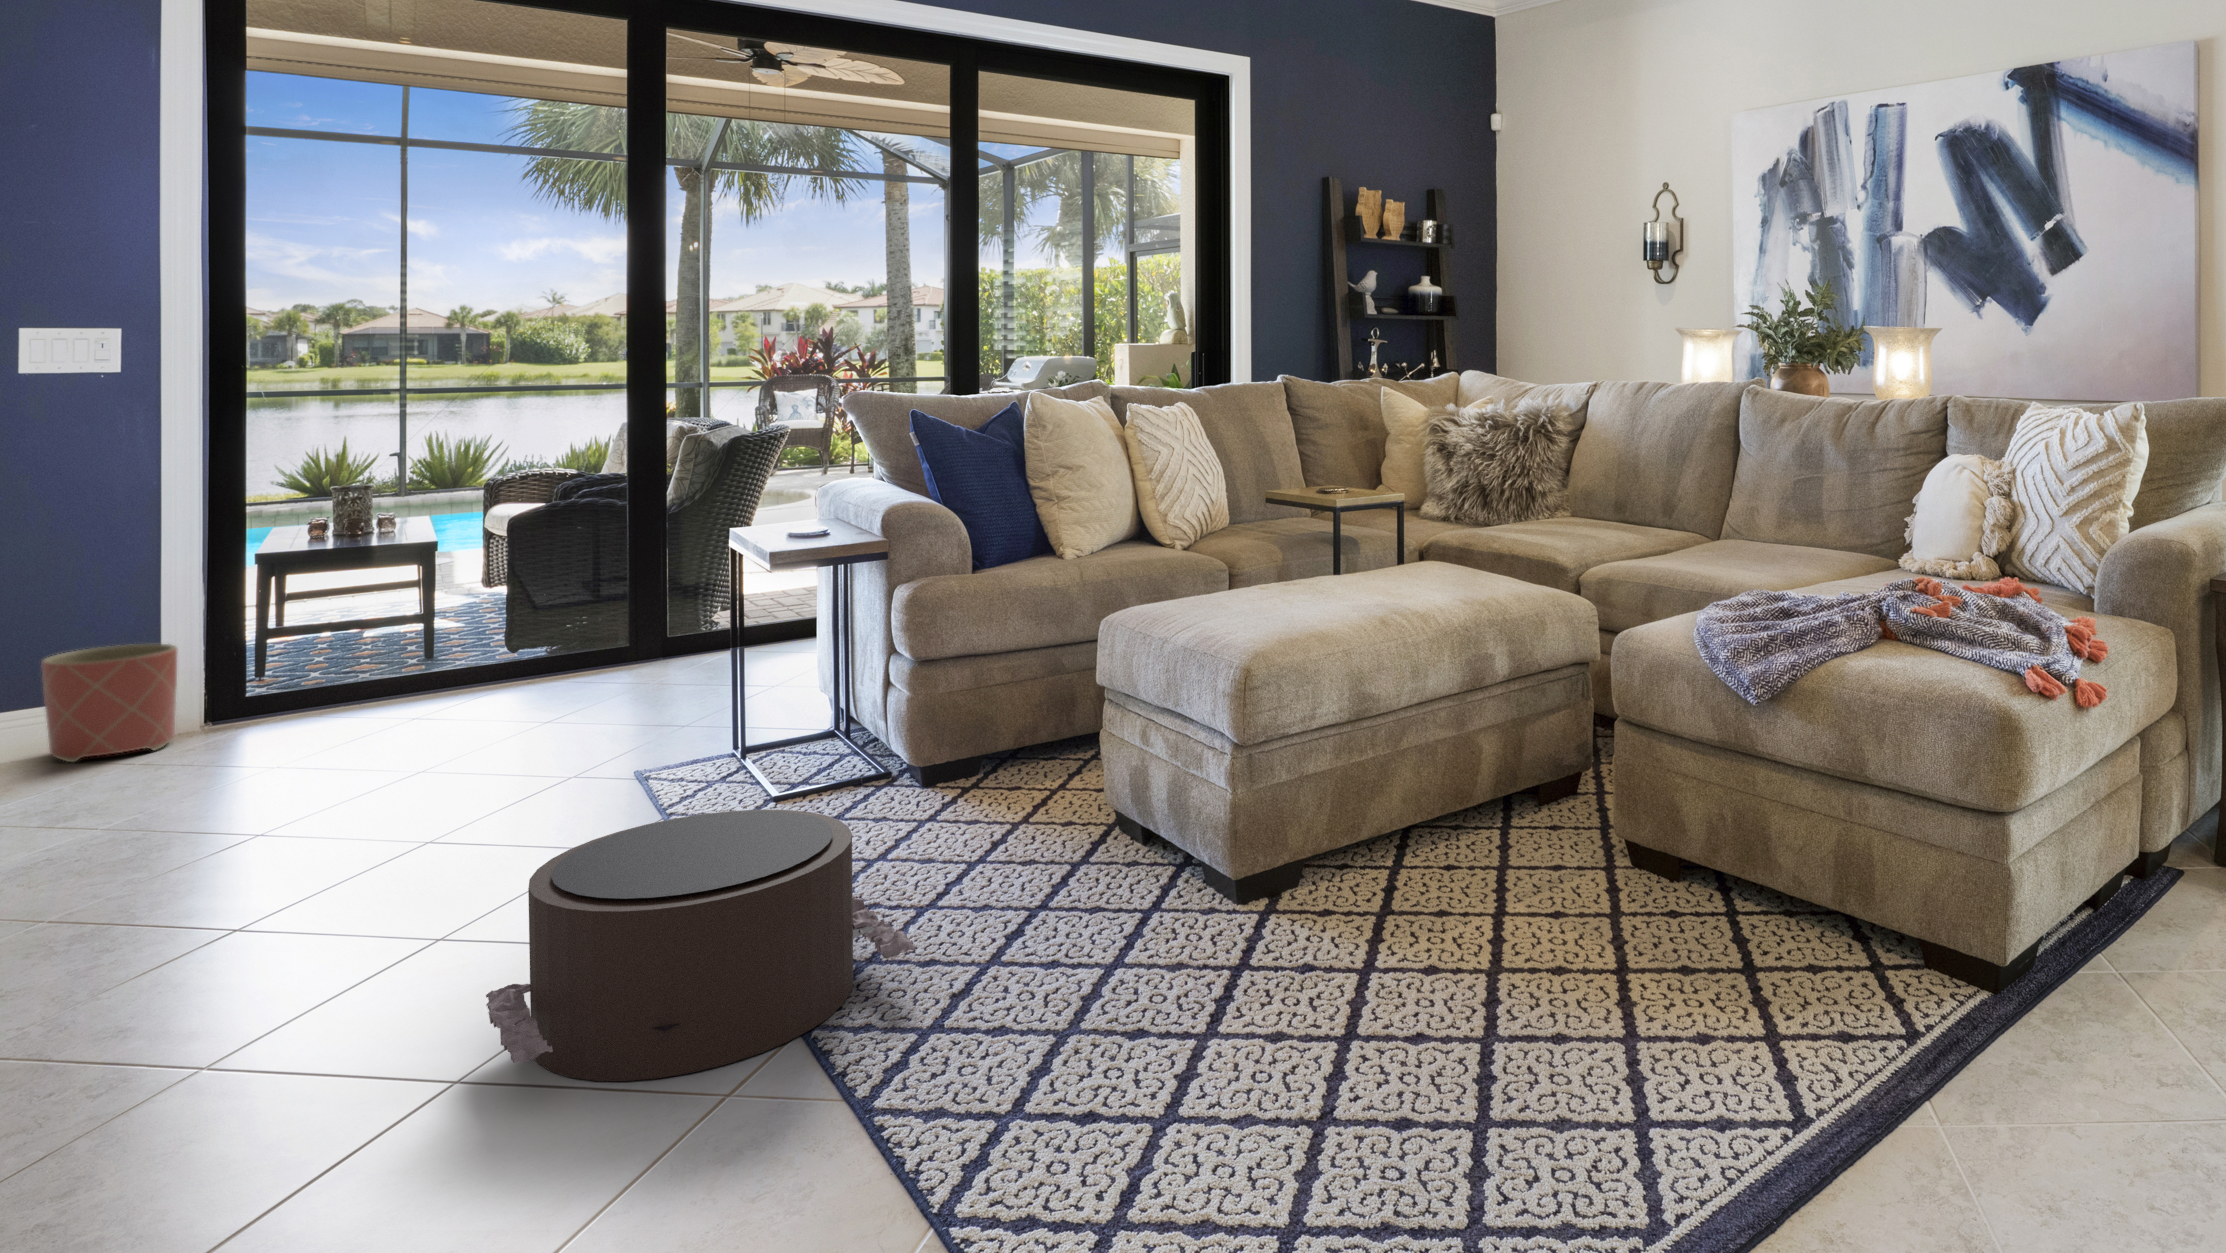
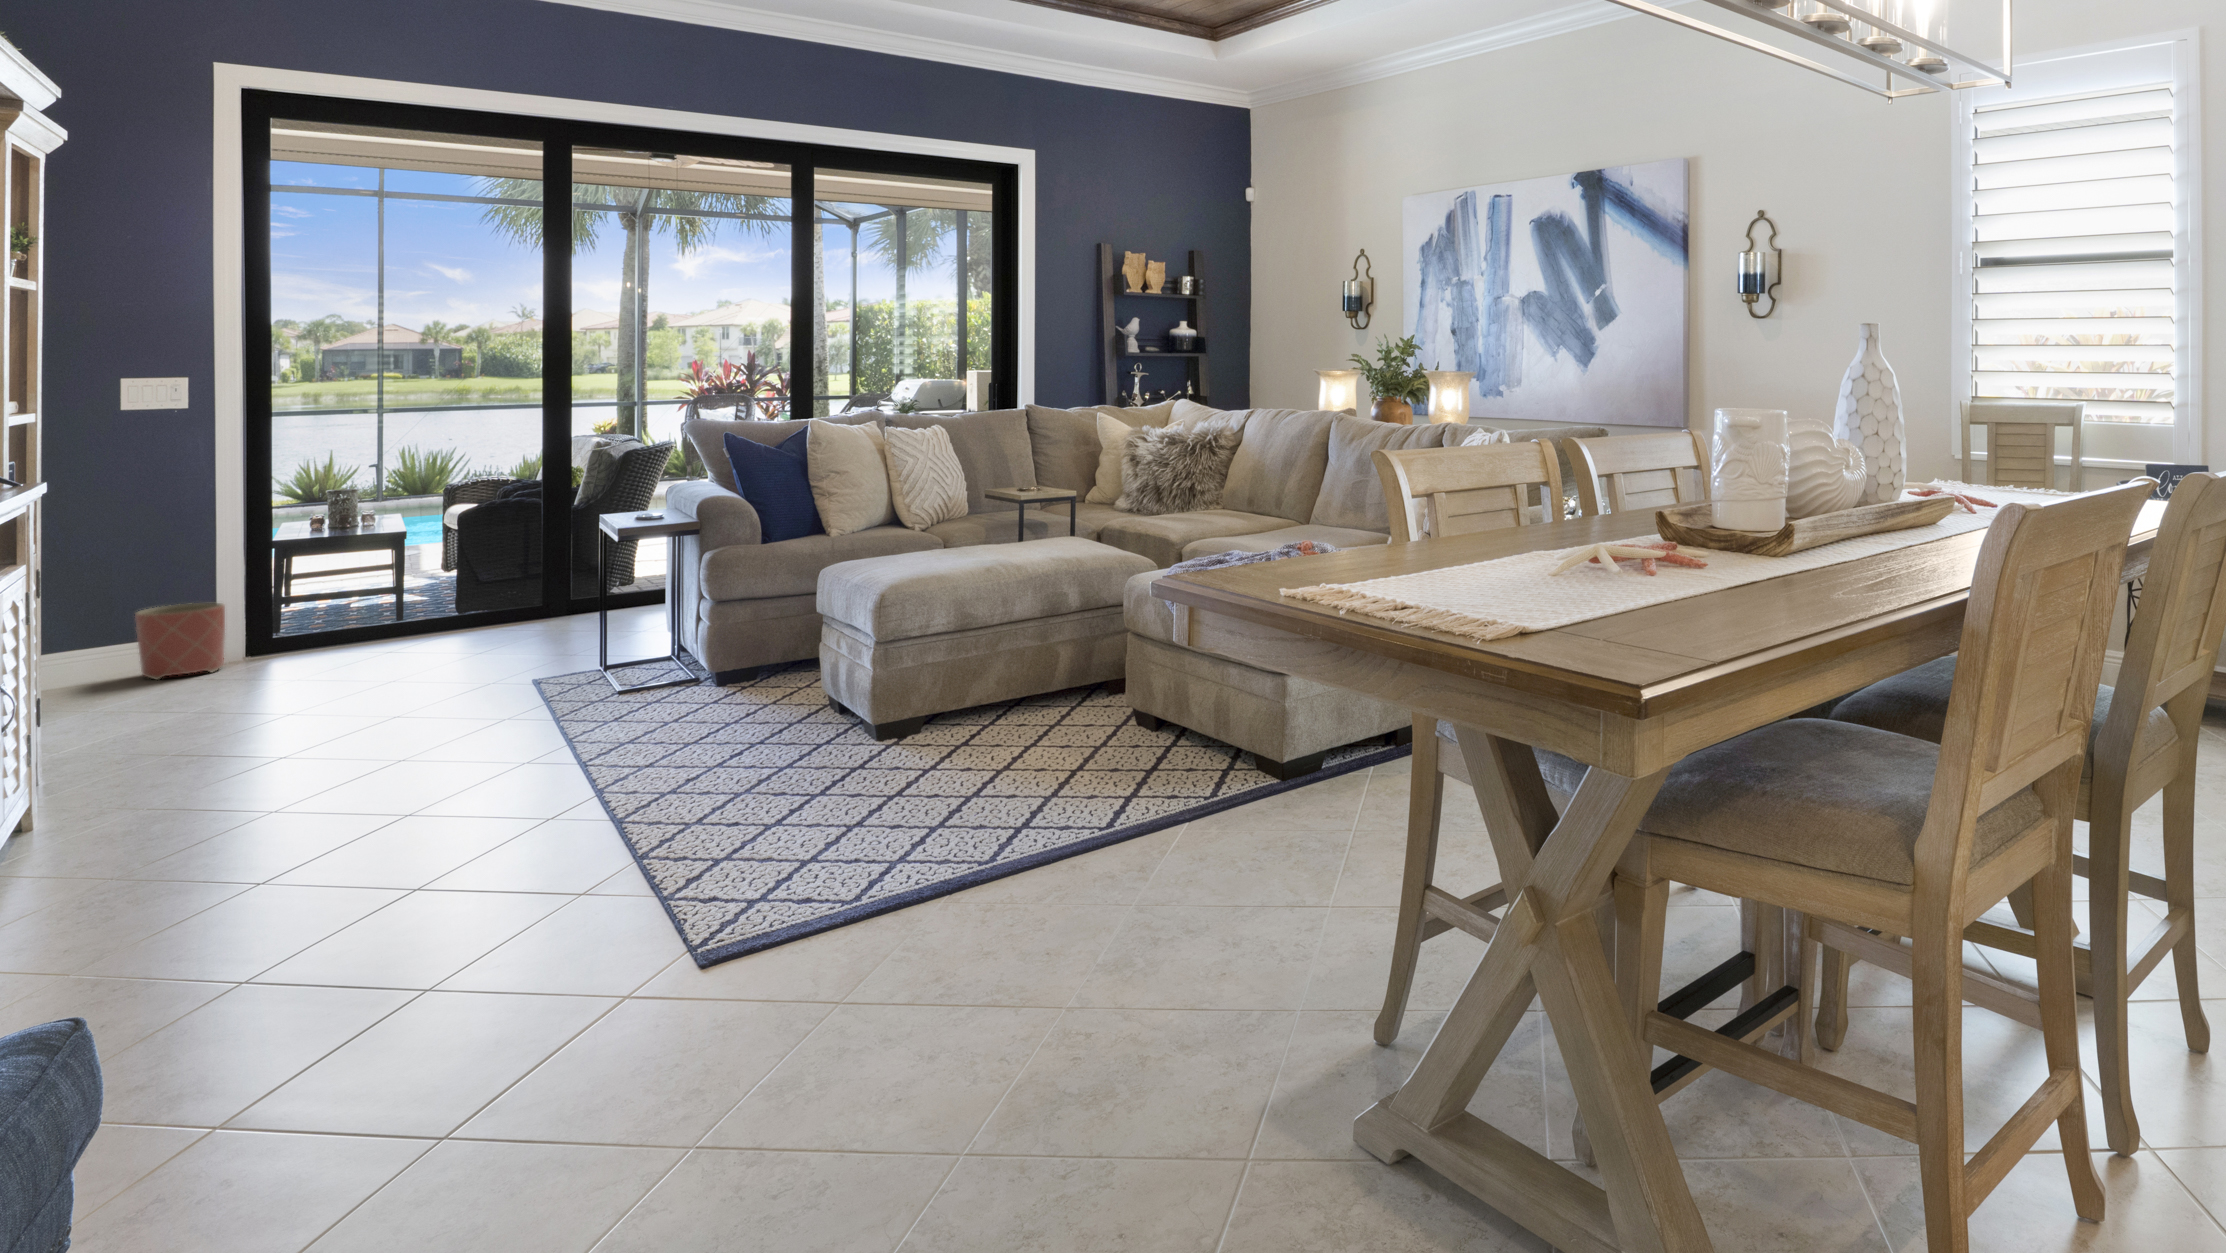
pouf: present [486,810,915,1081] -> none [417,680,663,810]

